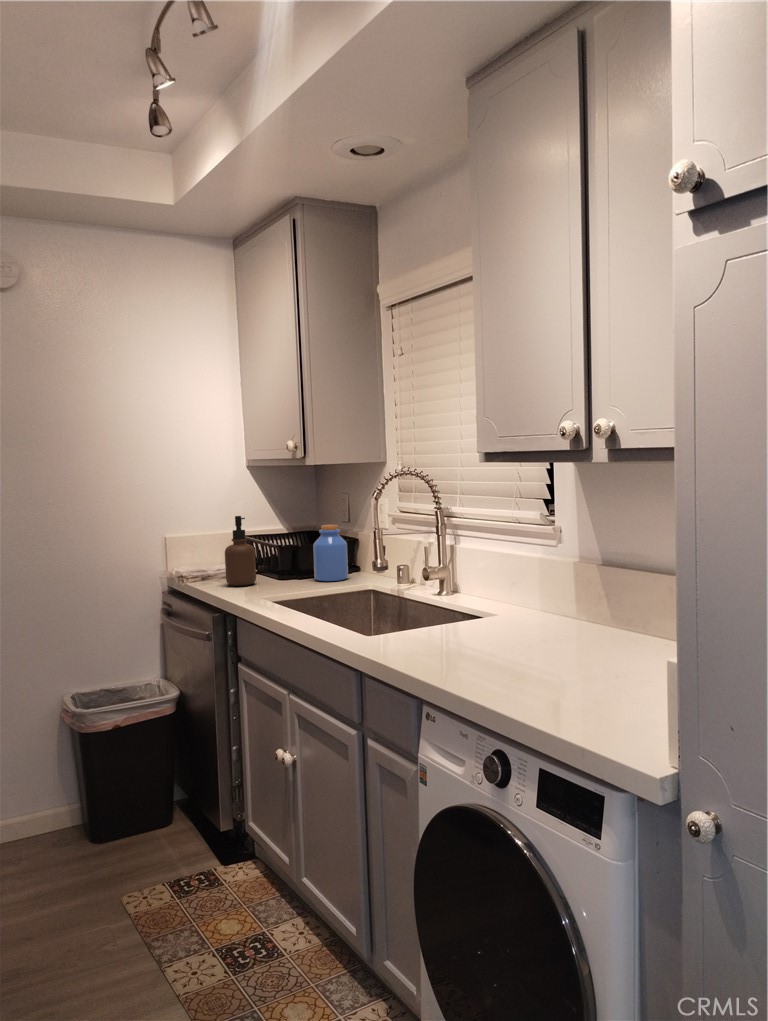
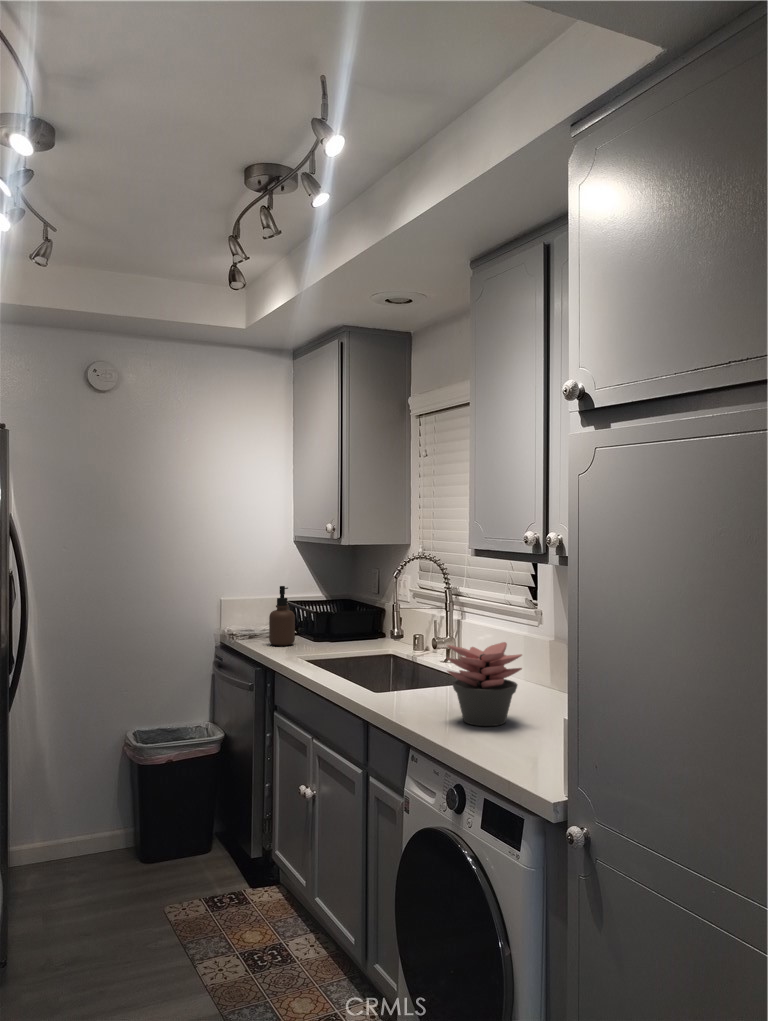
jar: present [313,525,348,581] -> none [344,597,373,646]
succulent plant: none [465,566,562,672] -> present [447,642,522,726]

